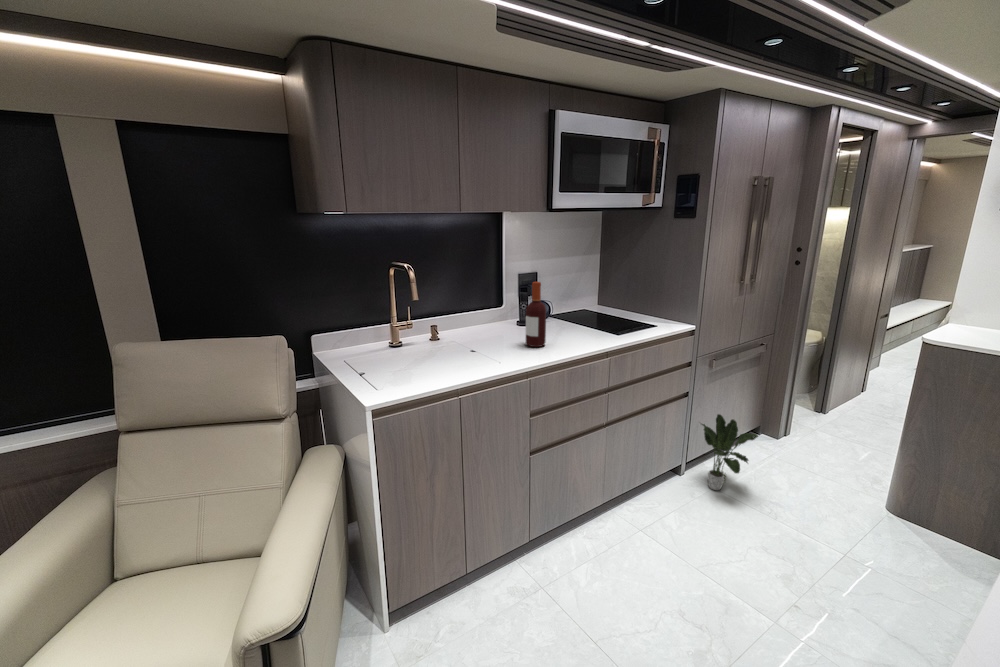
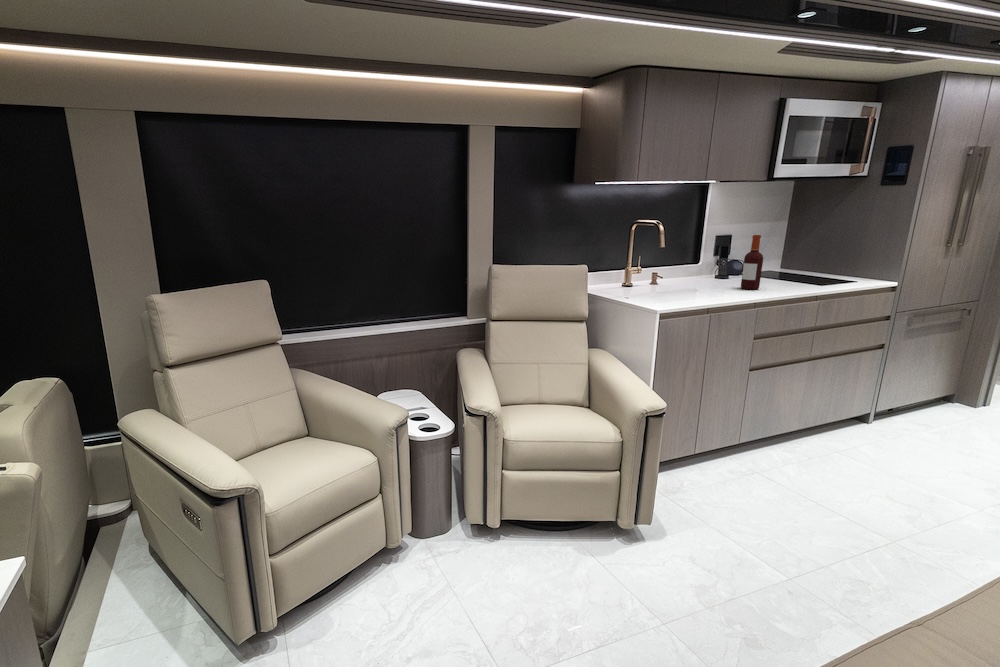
potted plant: present [702,414,758,490] -> none [893,366,964,438]

